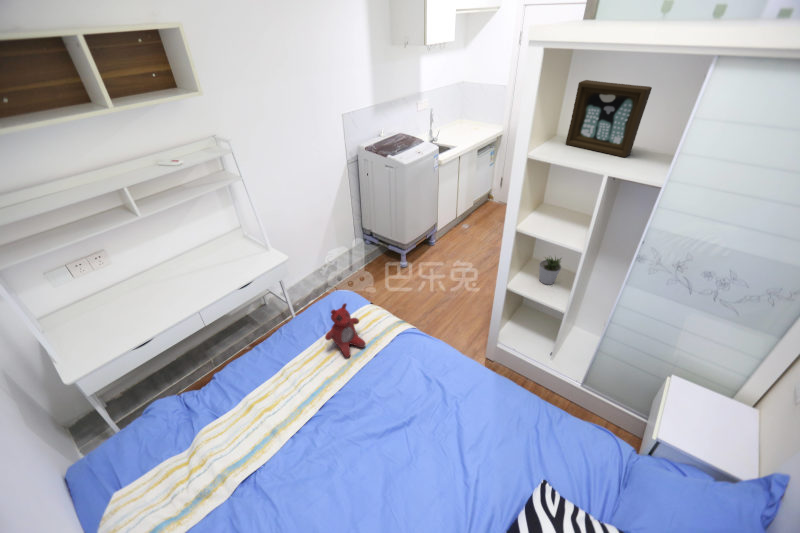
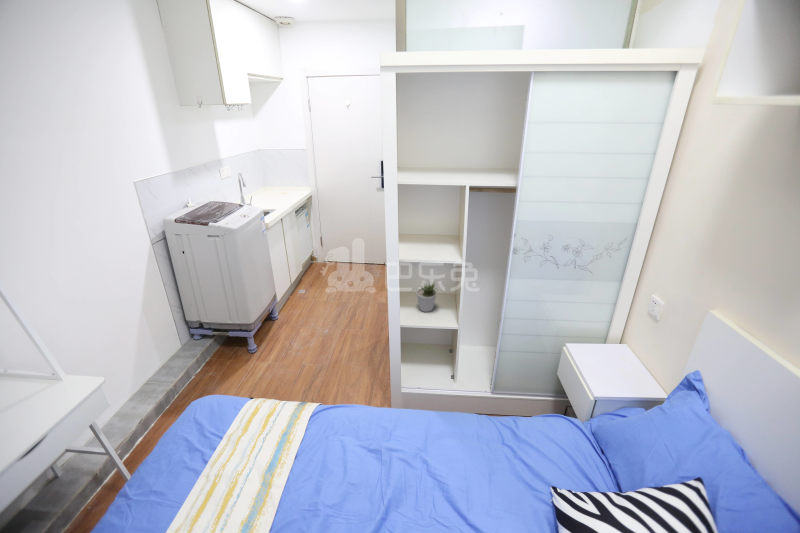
picture frame: present [566,80,652,157] -> none [415,117,474,177]
stuffed bear: present [325,303,366,357] -> none [218,403,277,478]

